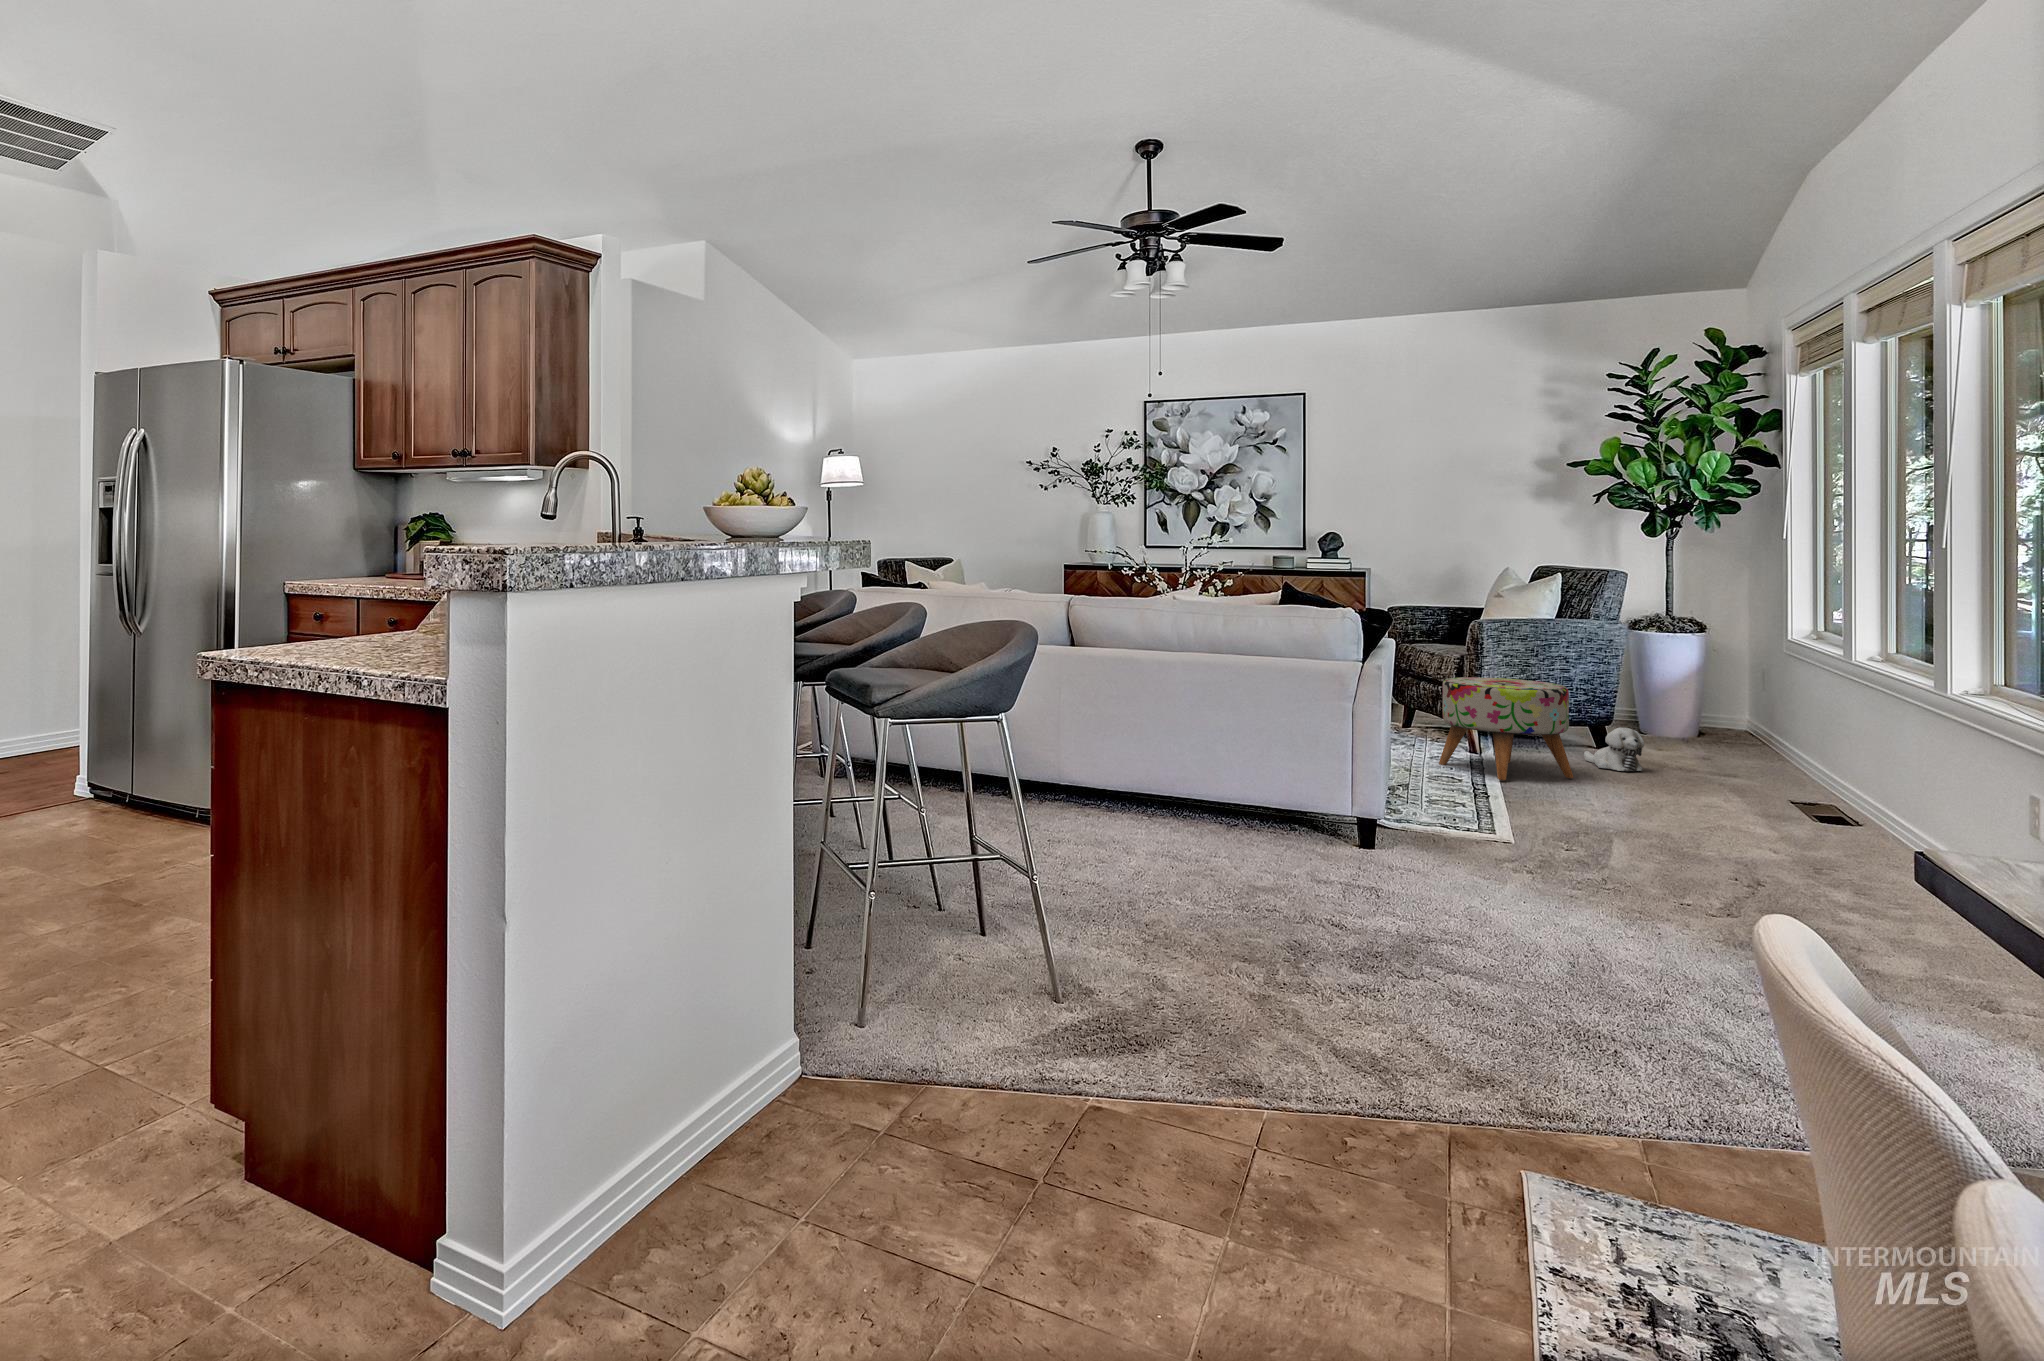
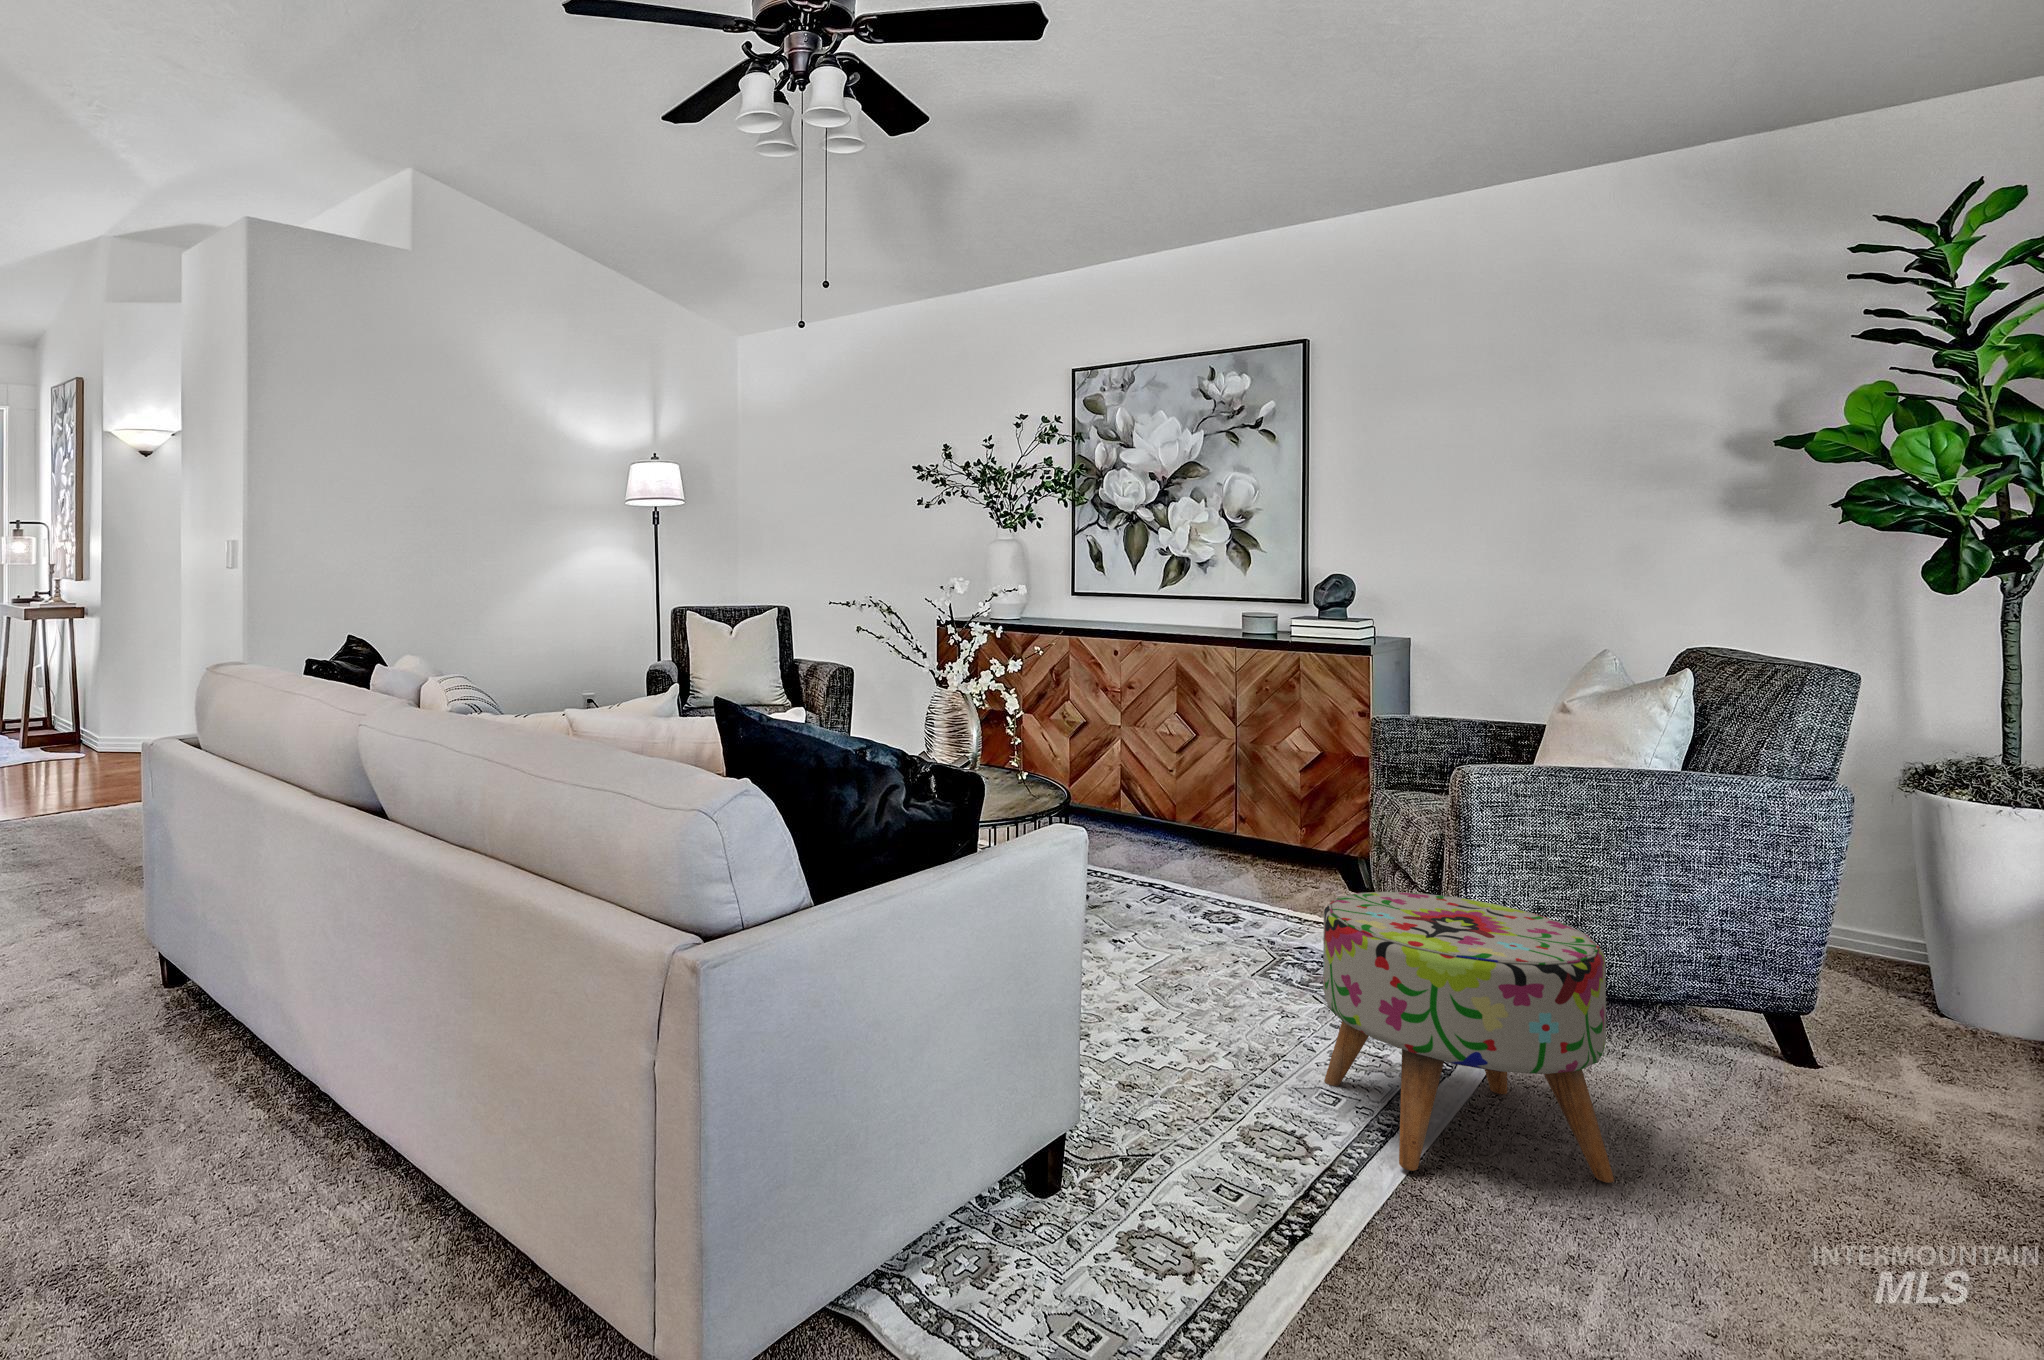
plush toy: present [1584,728,1644,771] -> none [1708,1053,1843,1173]

